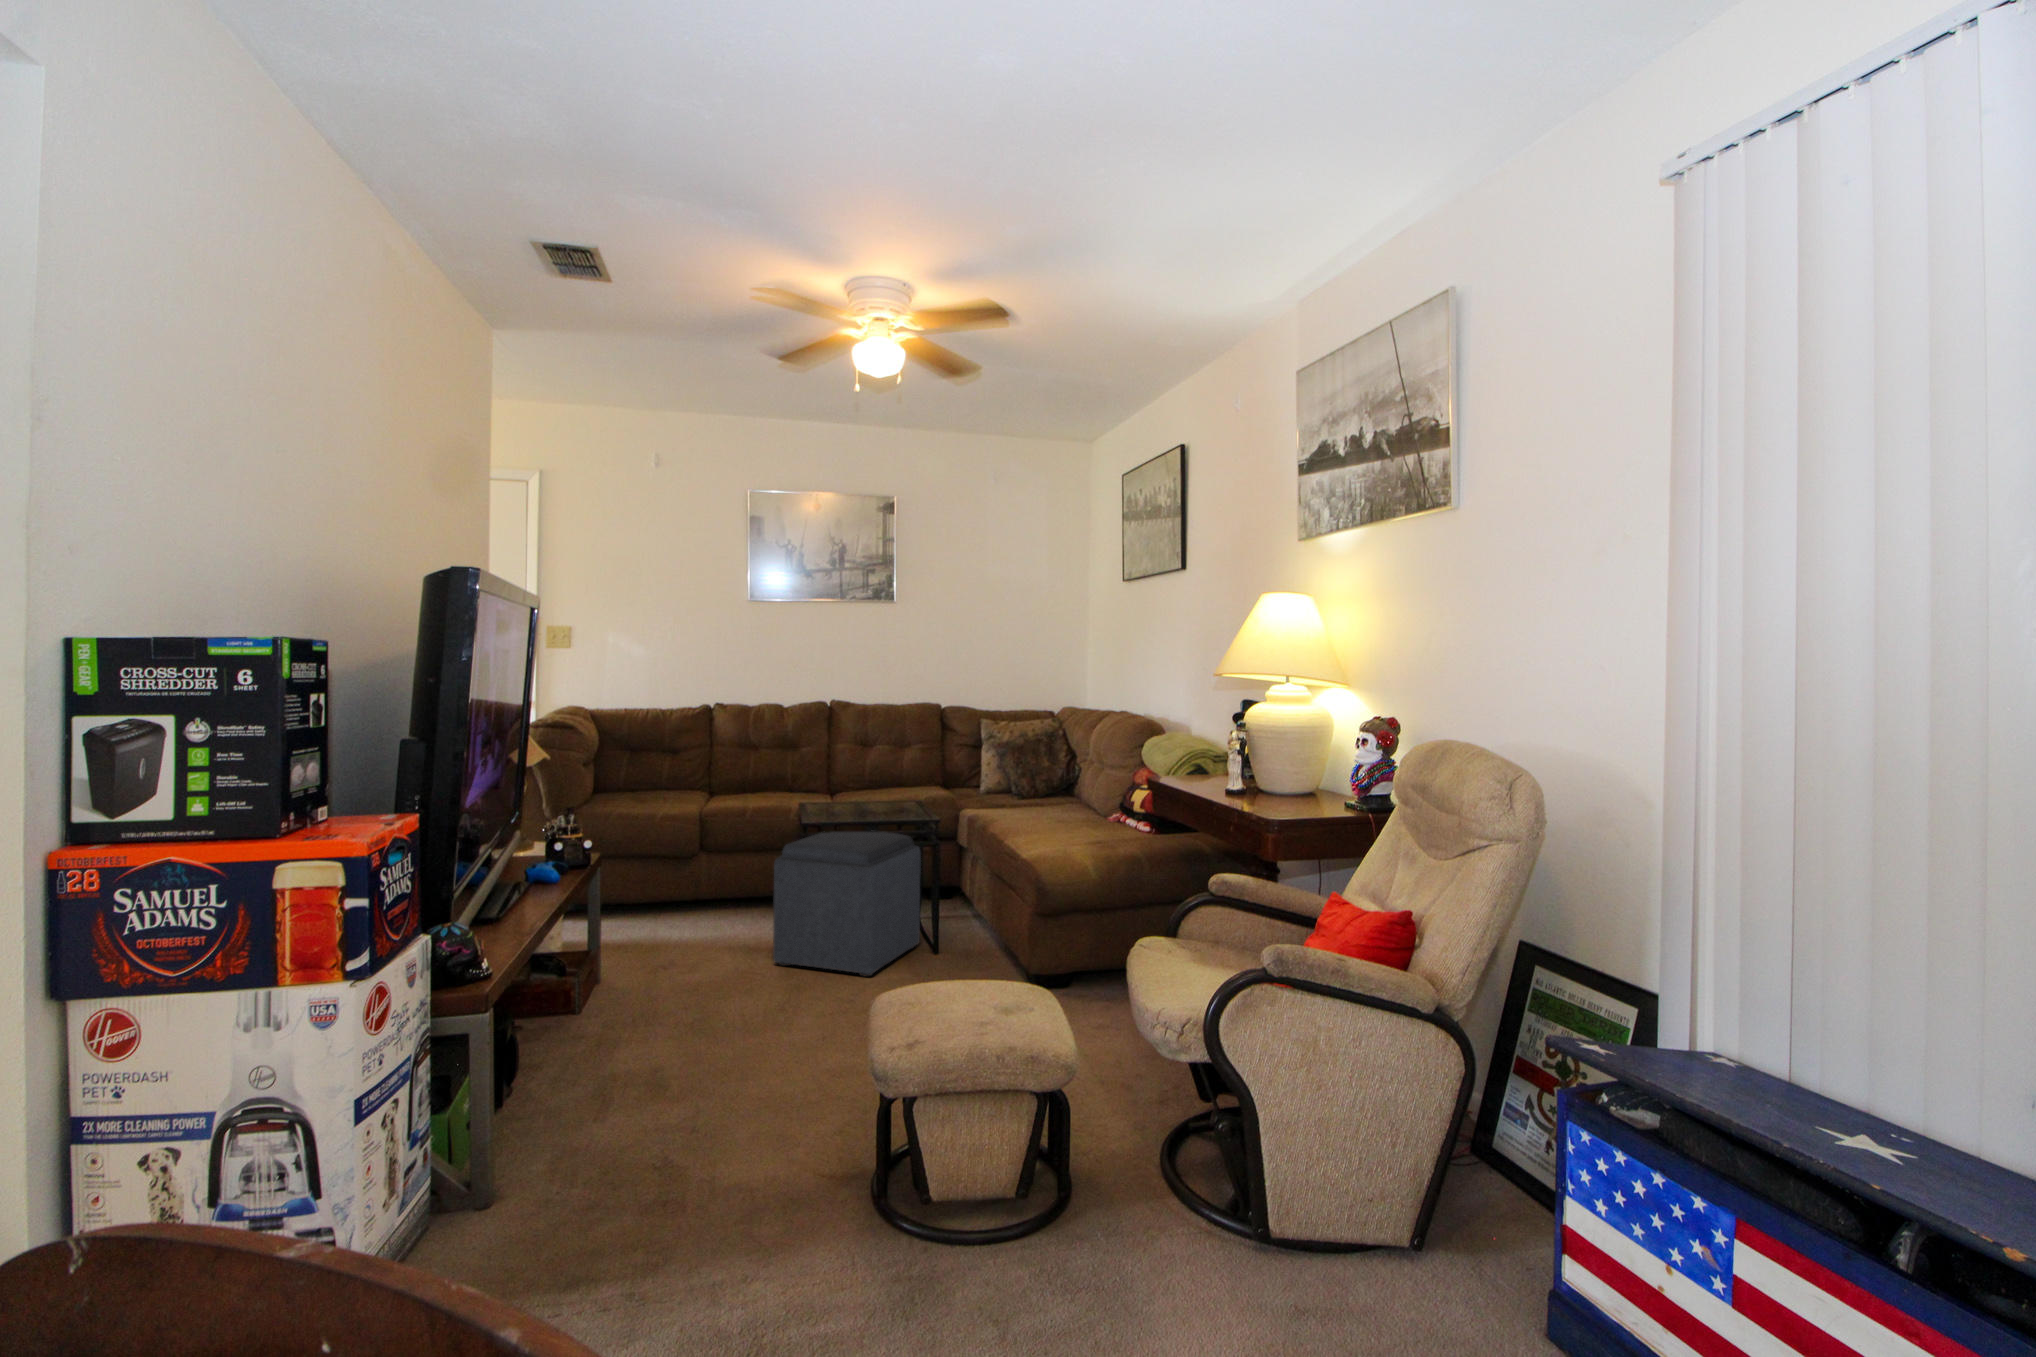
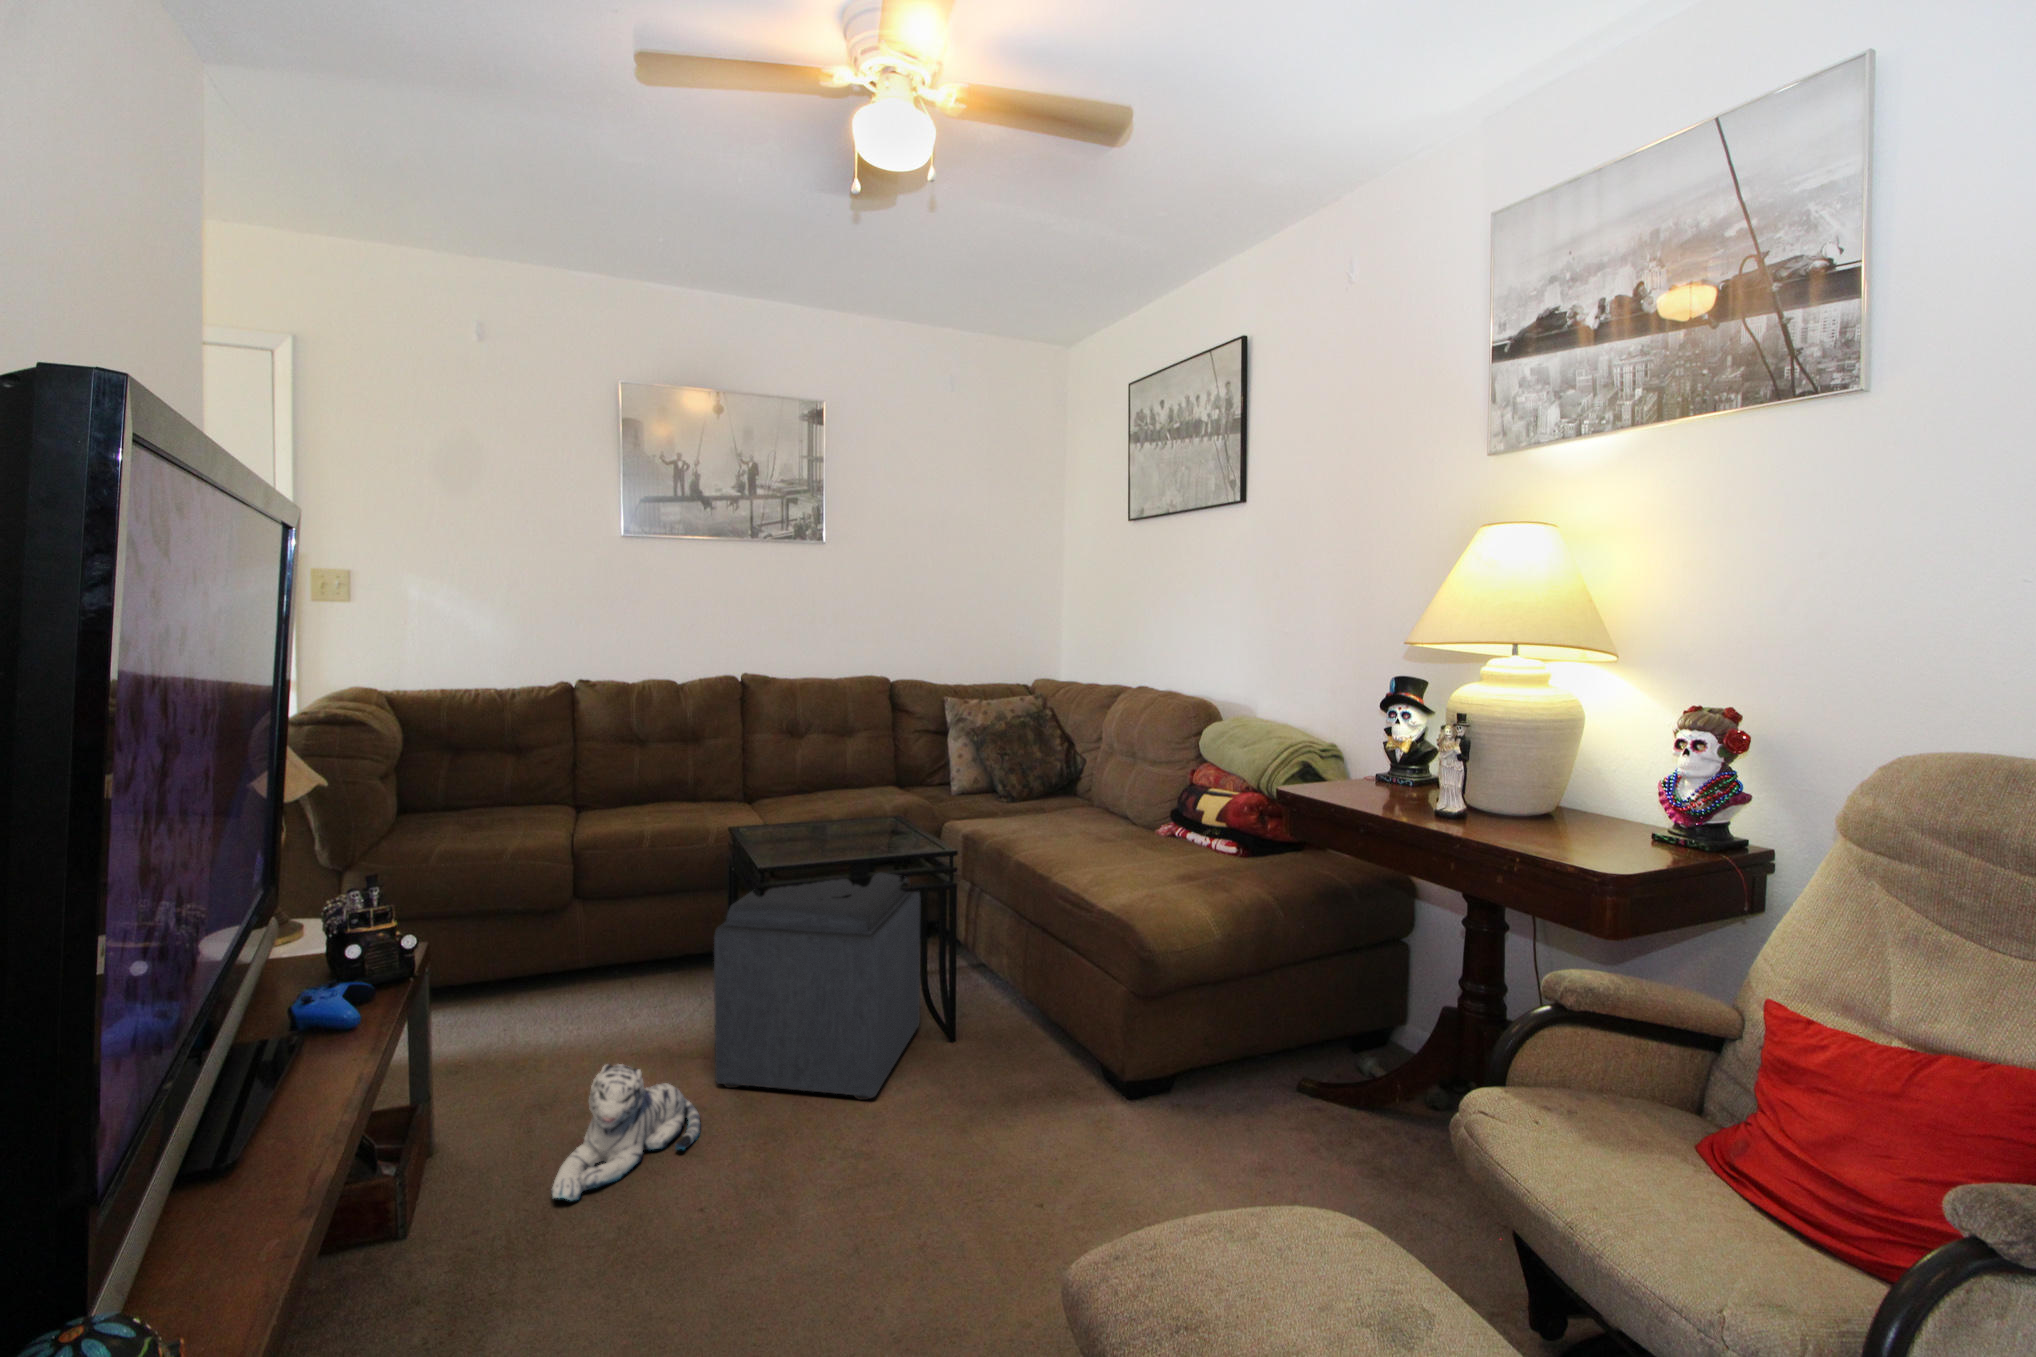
plush toy: none [662,931,759,1006] -> present [551,1064,701,1200]

